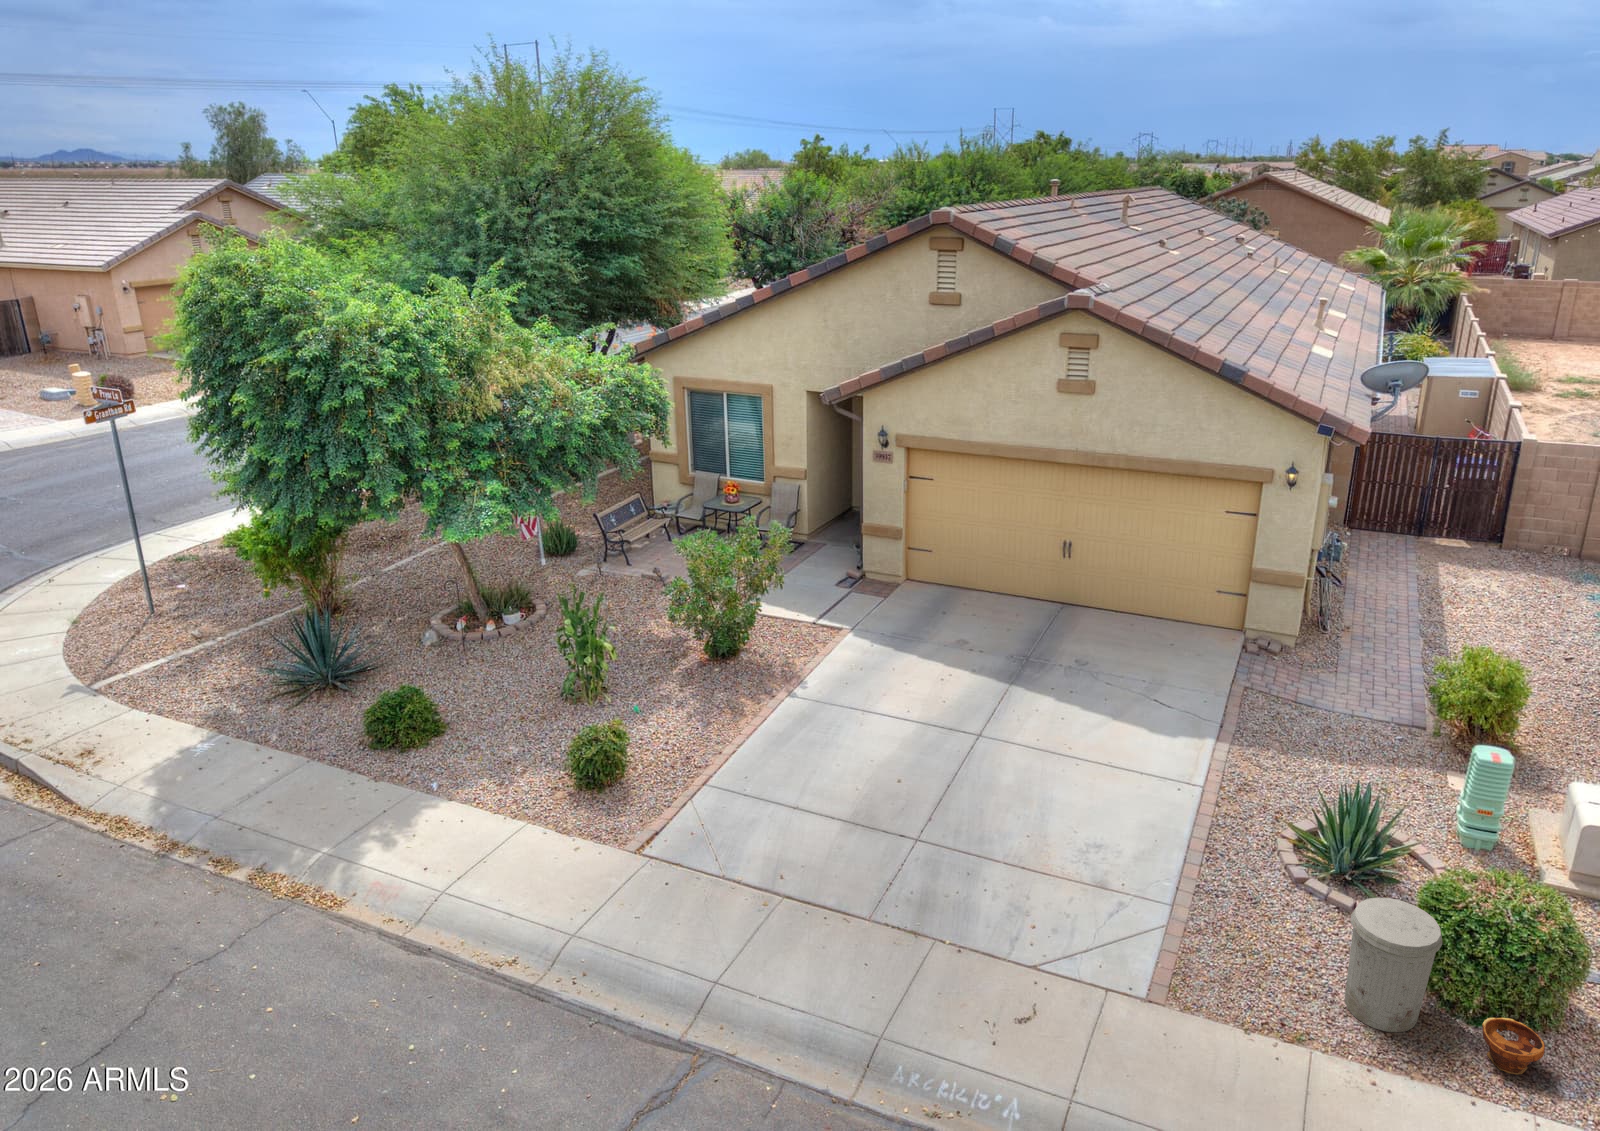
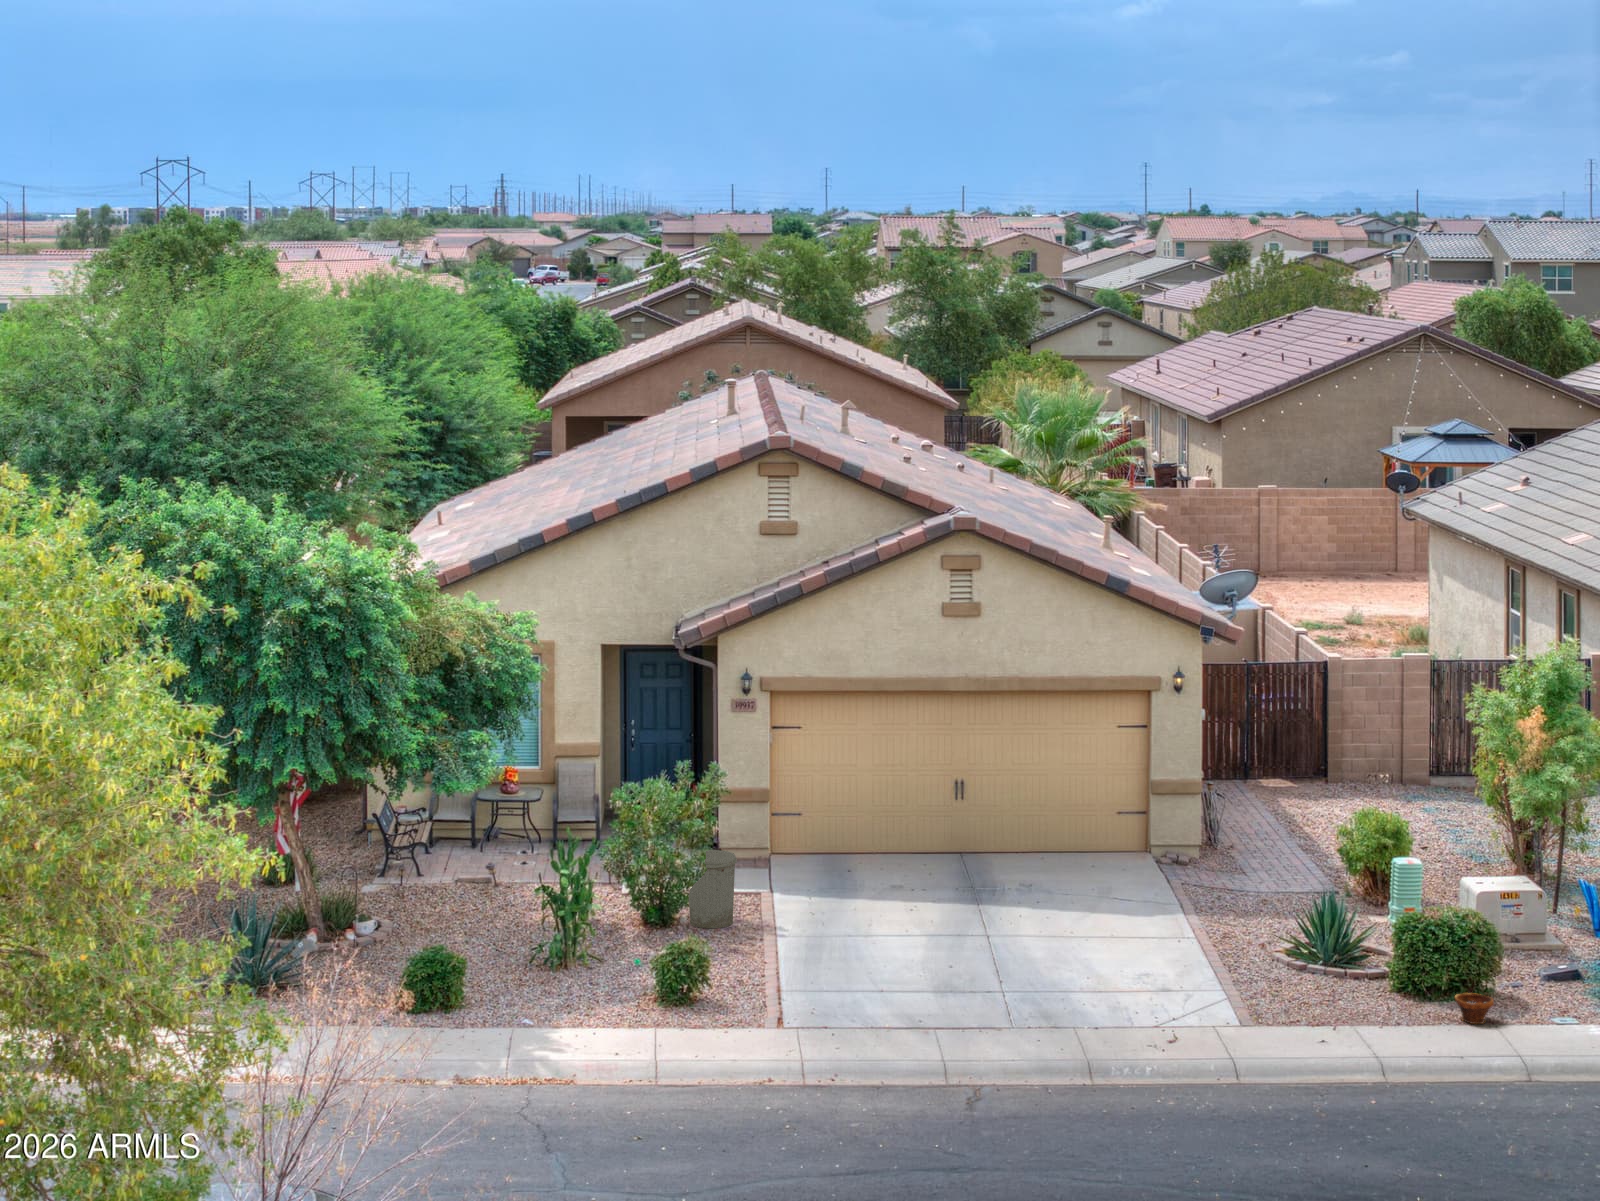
trash can: present [1345,898,1442,1032] -> present [689,850,737,928]

